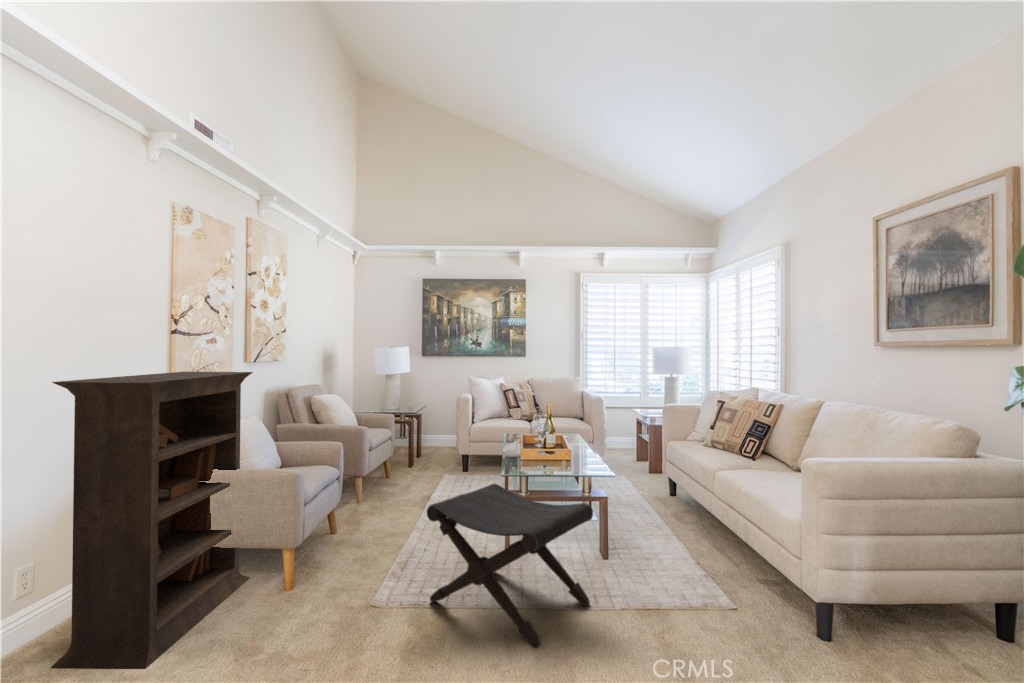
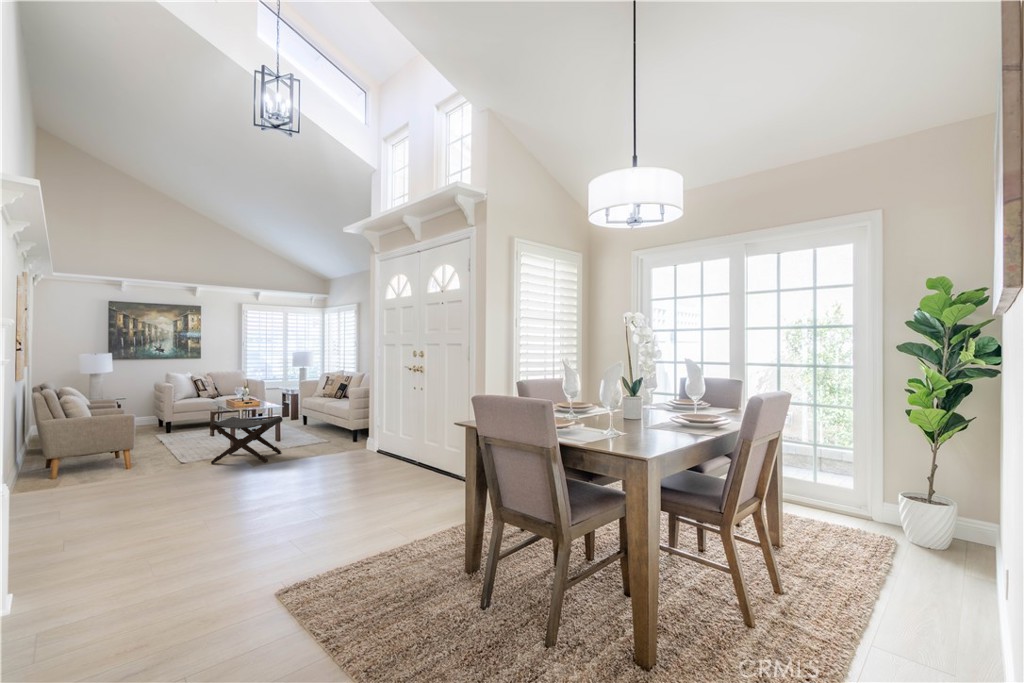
bookcase: present [50,372,253,669] -> none [43,374,100,504]

